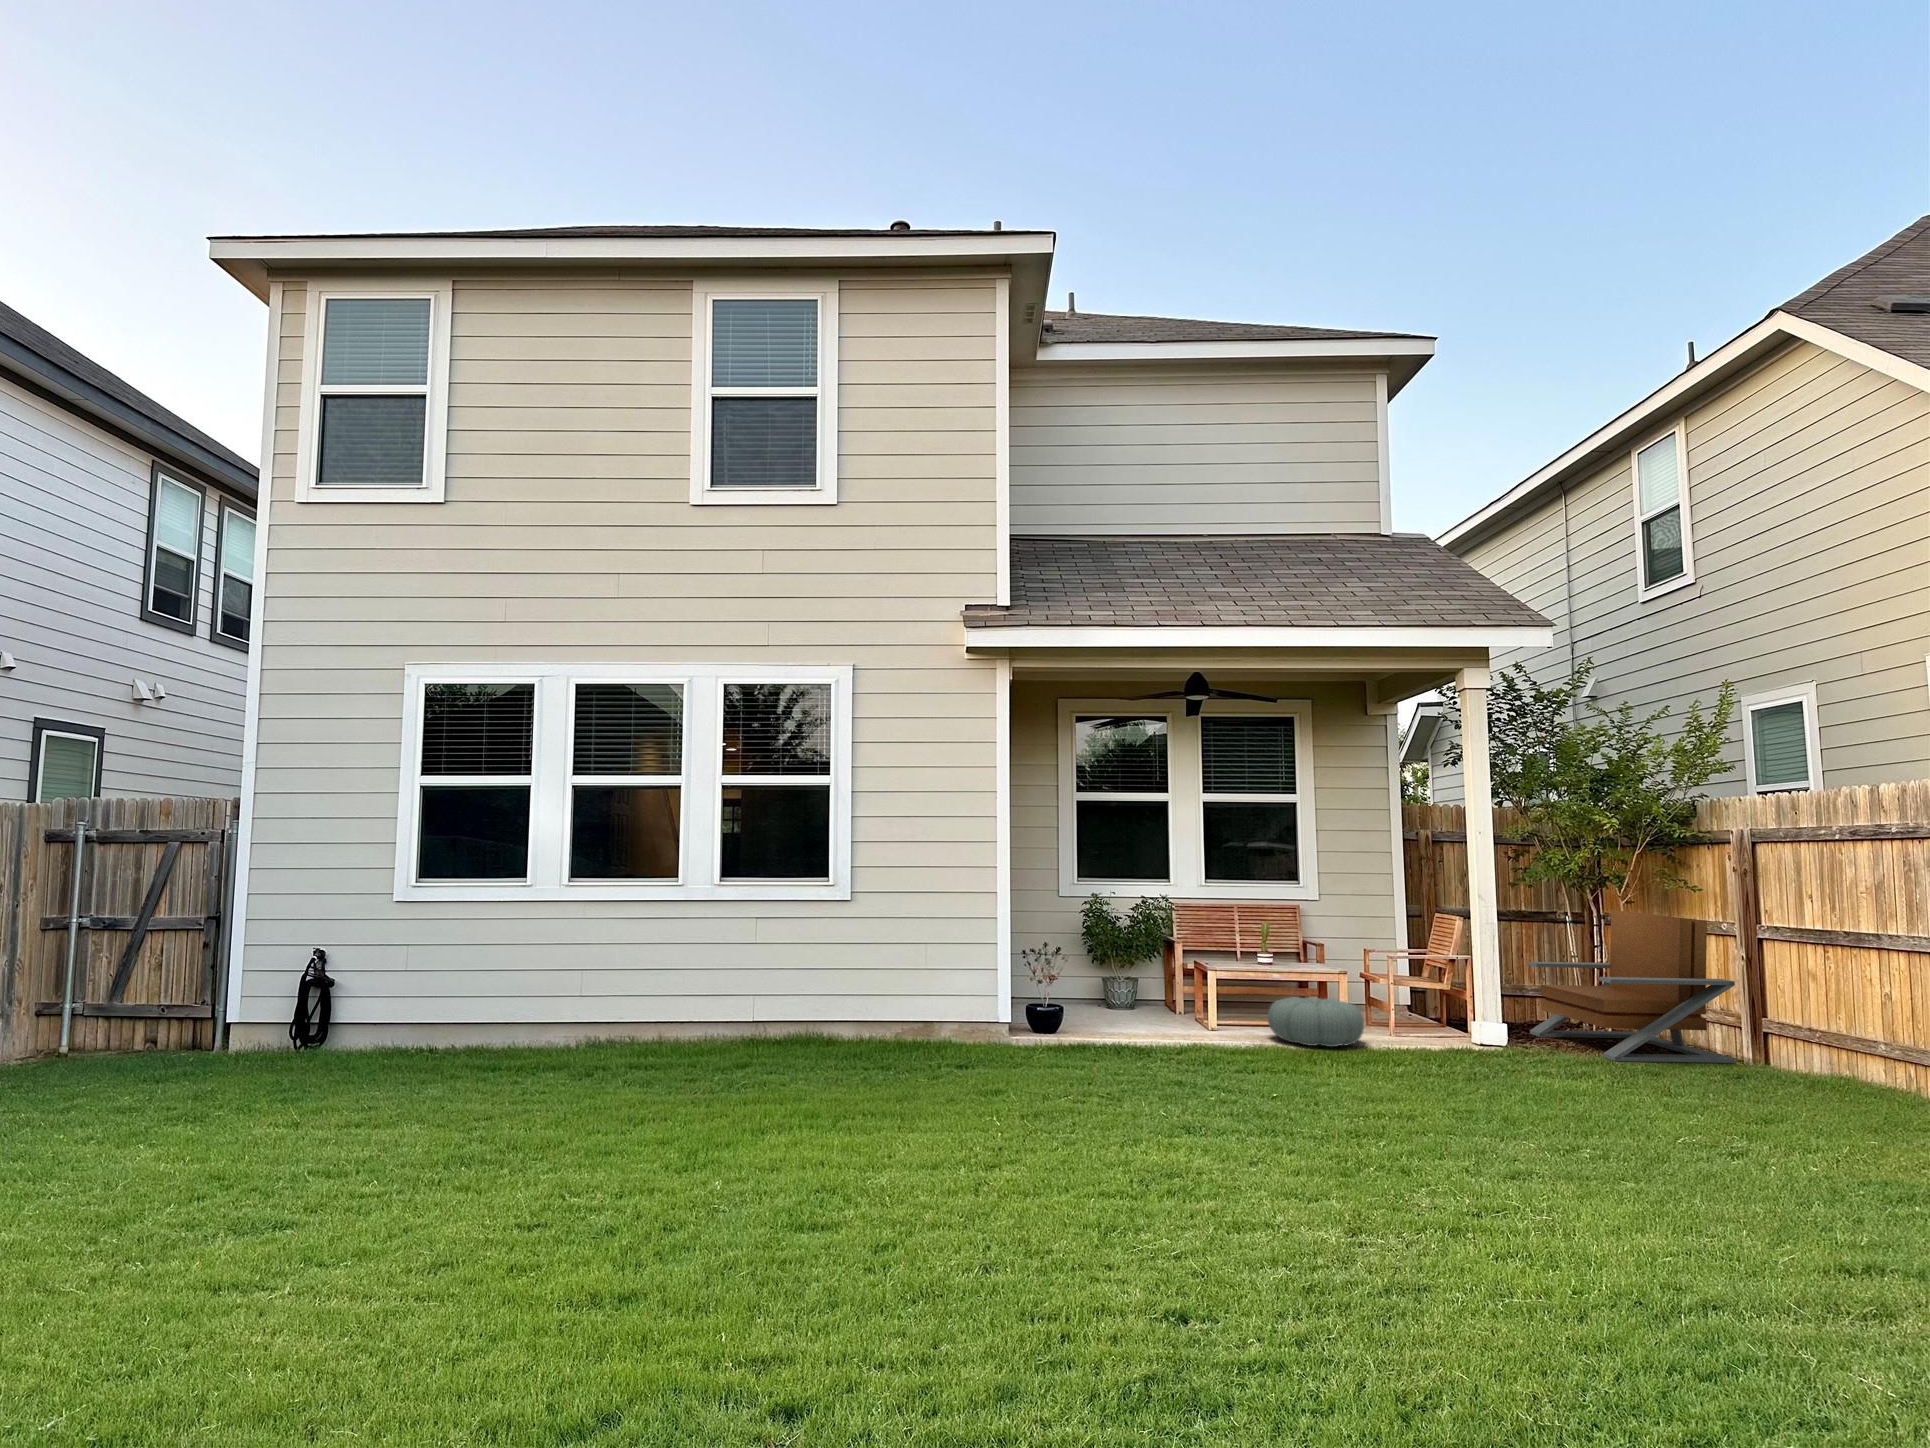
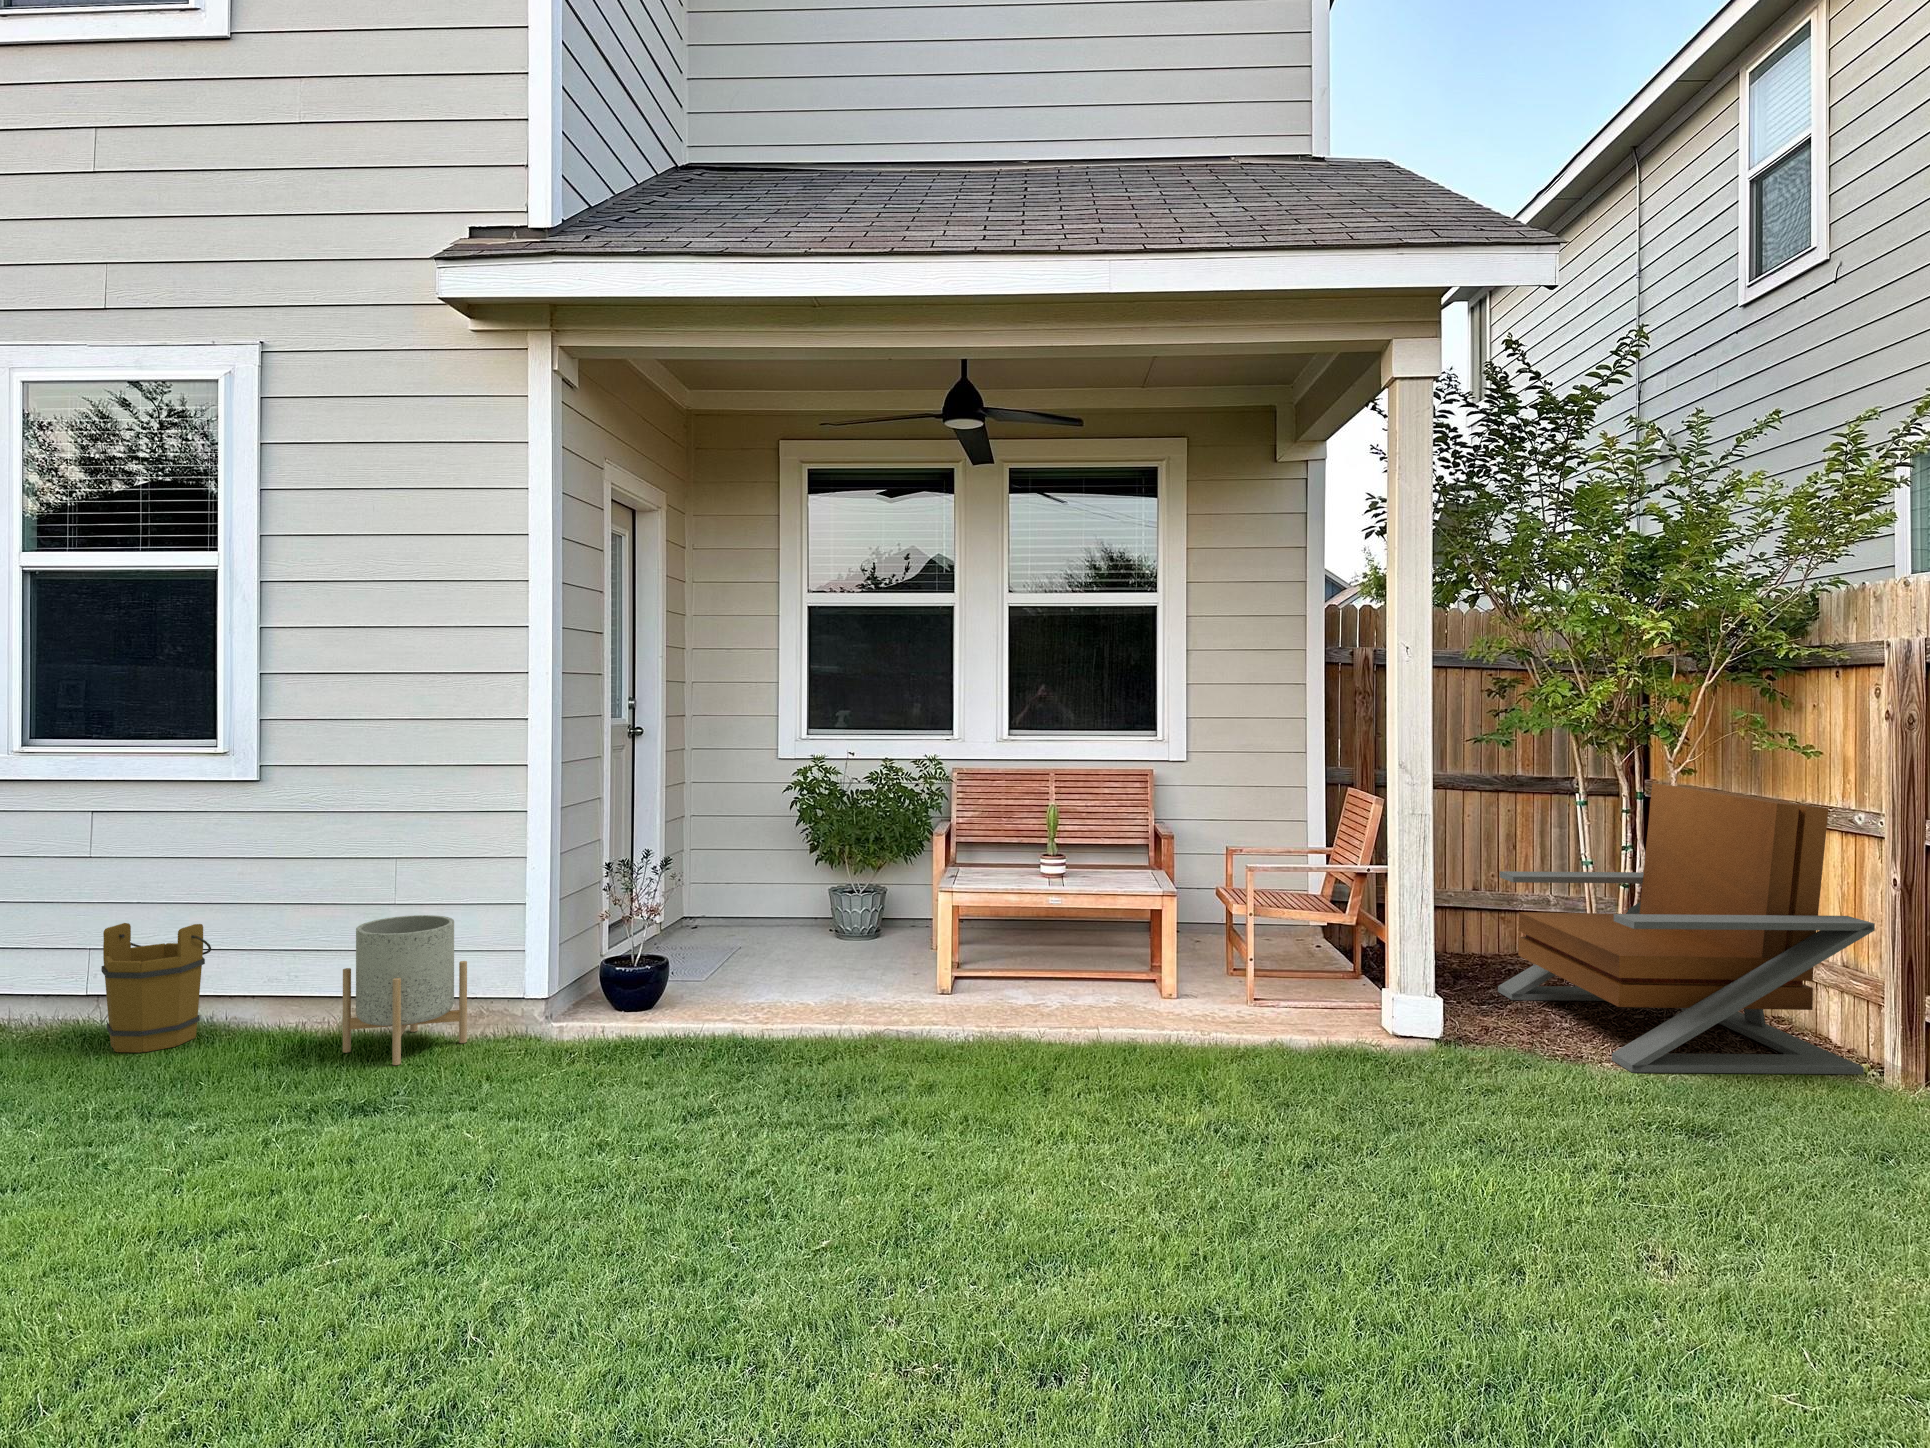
planter: none [922,974,981,1052] -> present [343,915,467,1065]
bucket: none [786,976,835,1047] -> present [101,923,211,1053]
pouf: present [1268,997,1364,1047] -> none [1025,939,1187,1037]

